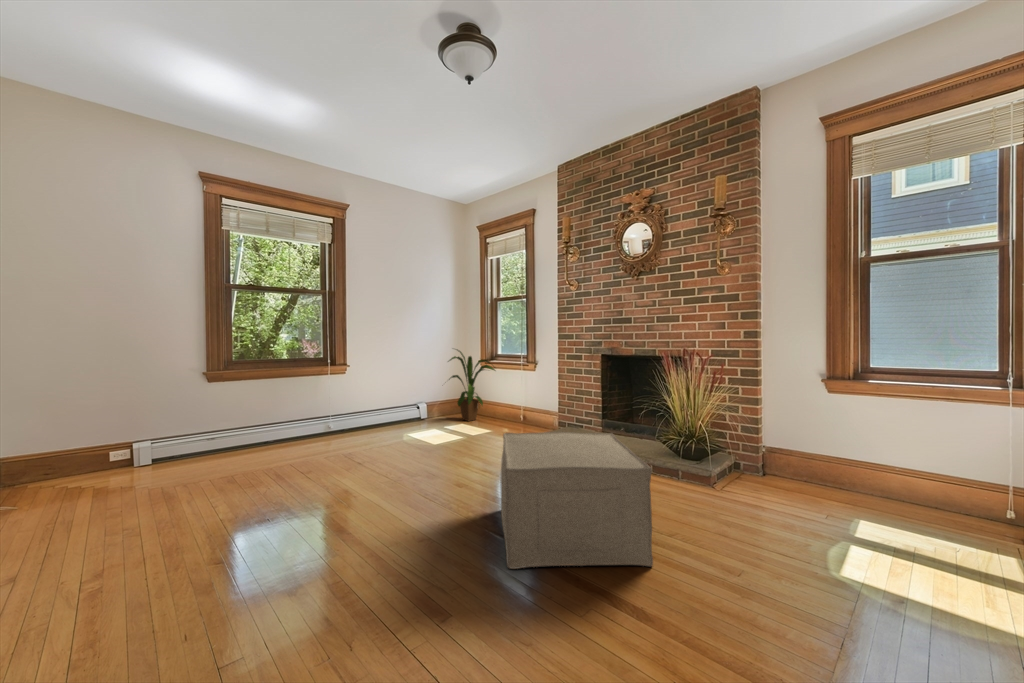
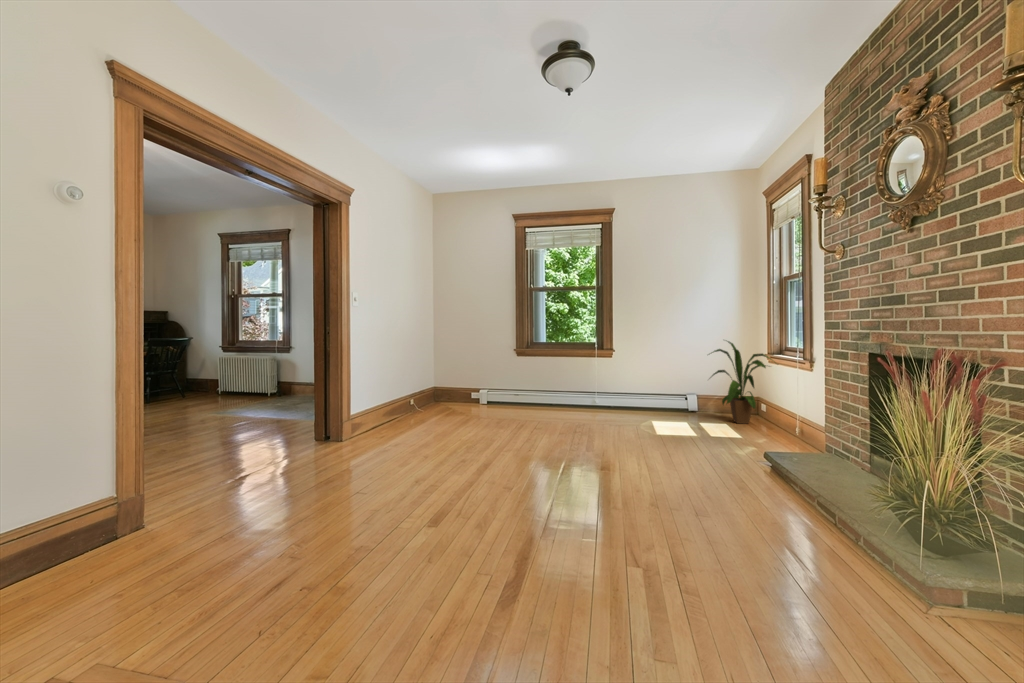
ottoman: present [500,432,653,569] -> none [508,428,694,590]

